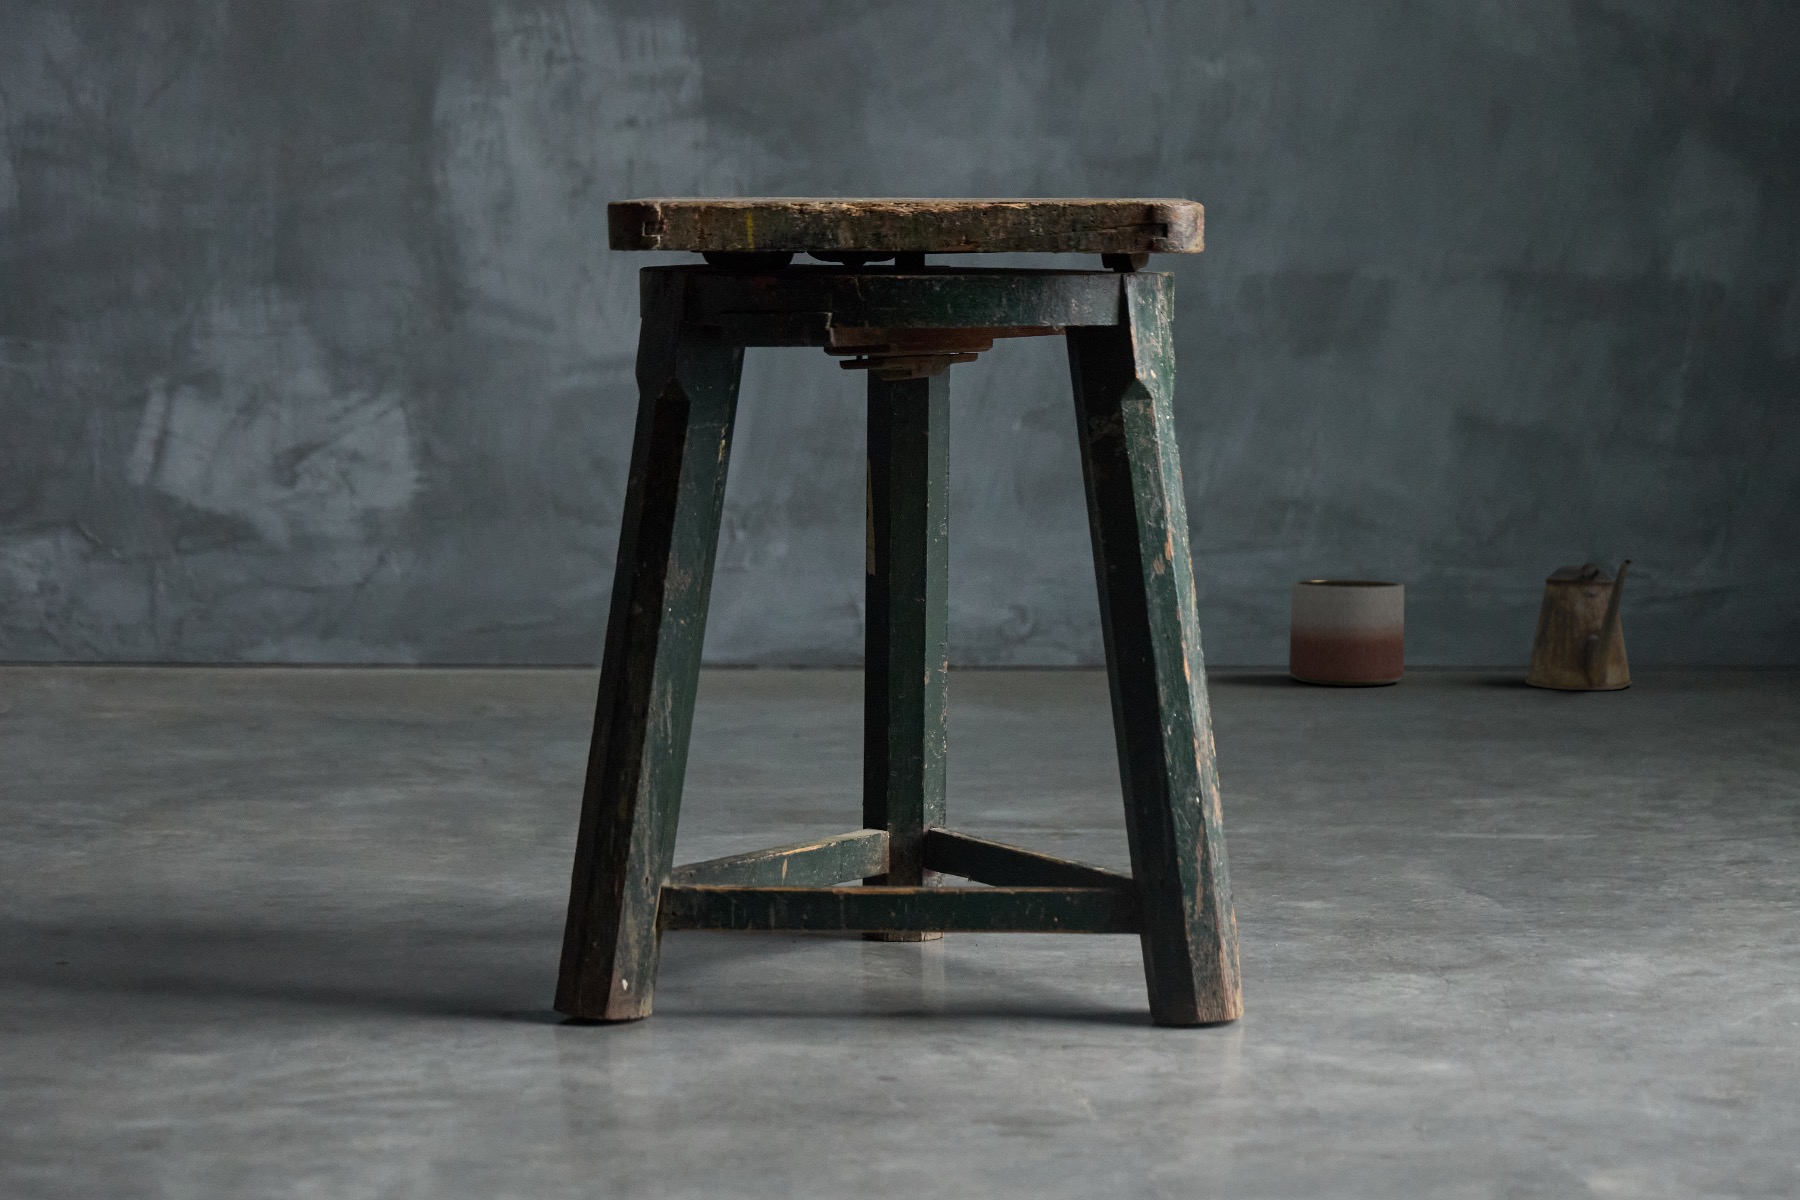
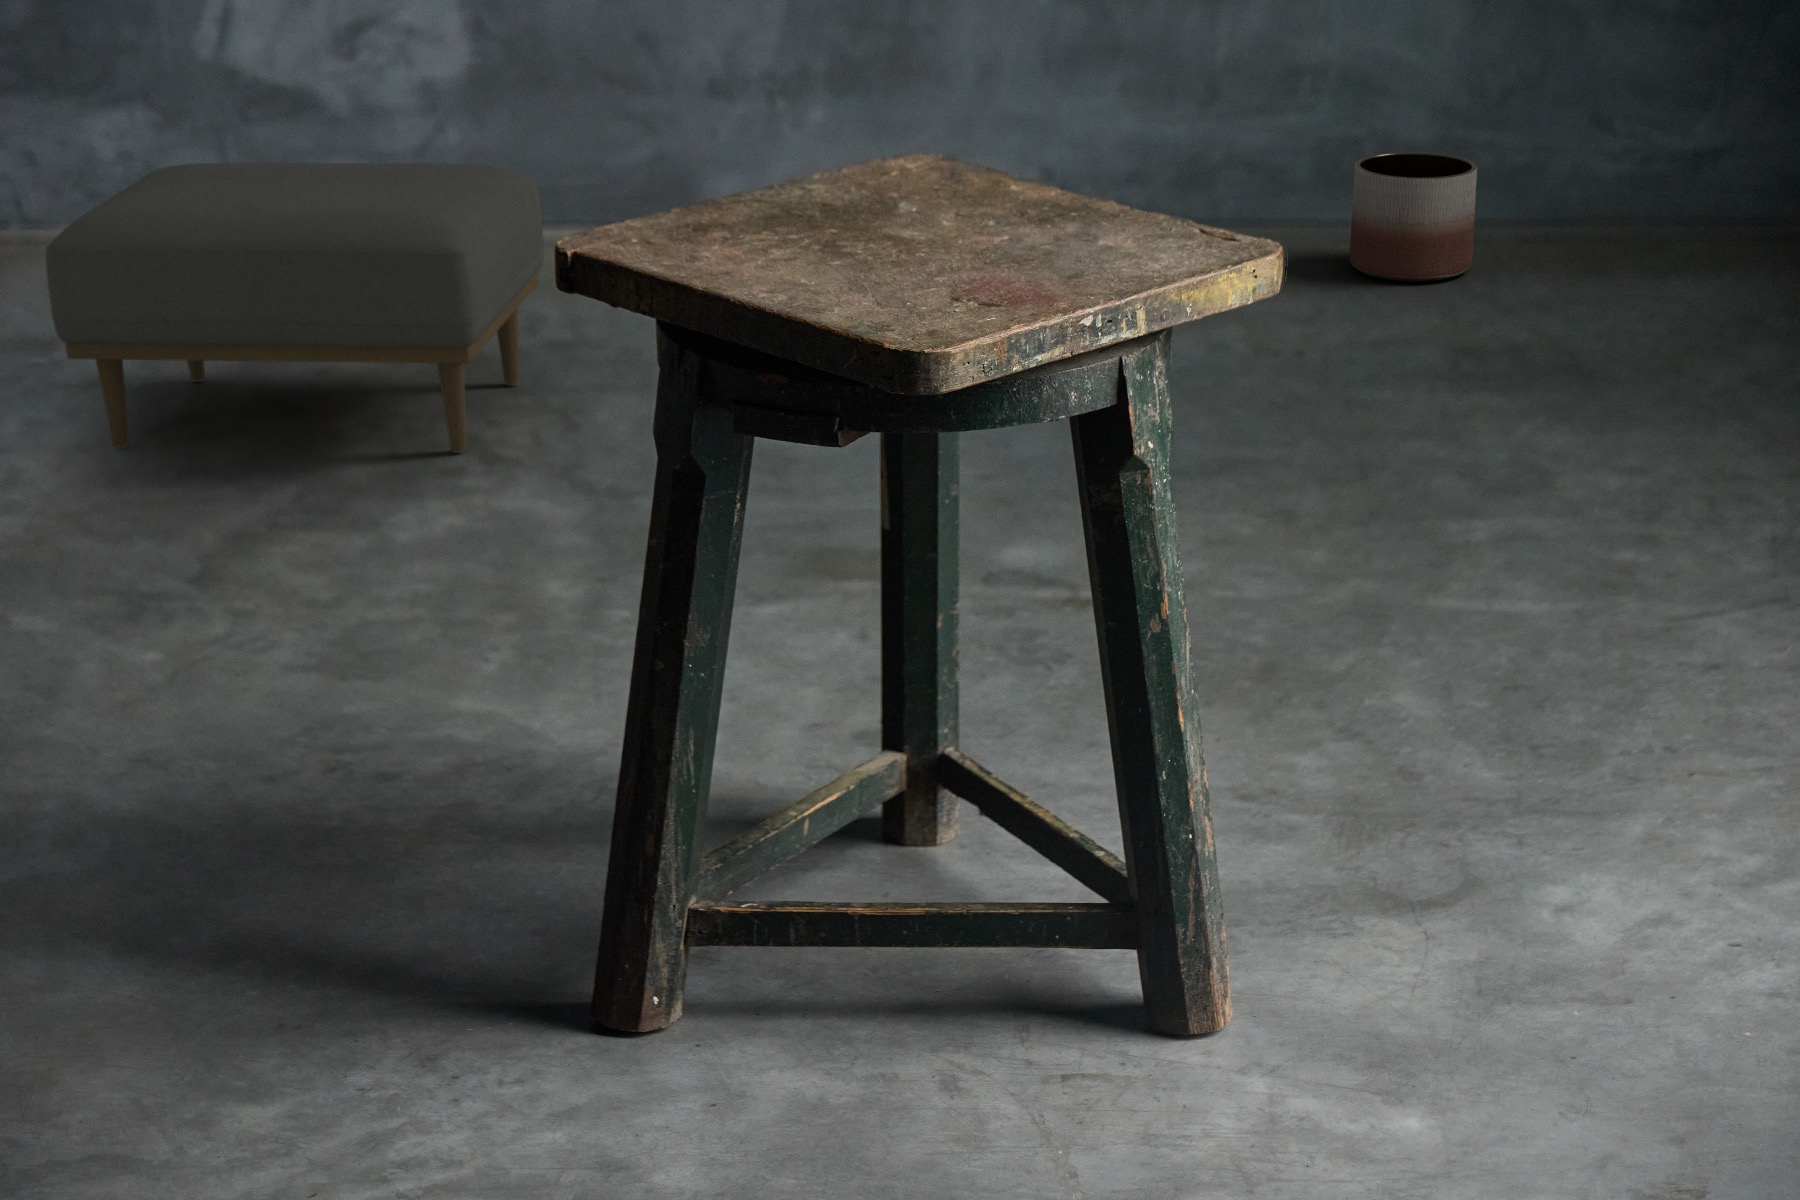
ottoman: none [64,504,540,748] -> present [46,163,544,453]
watering can: present [1525,559,1632,690] -> none [1603,141,1721,287]

